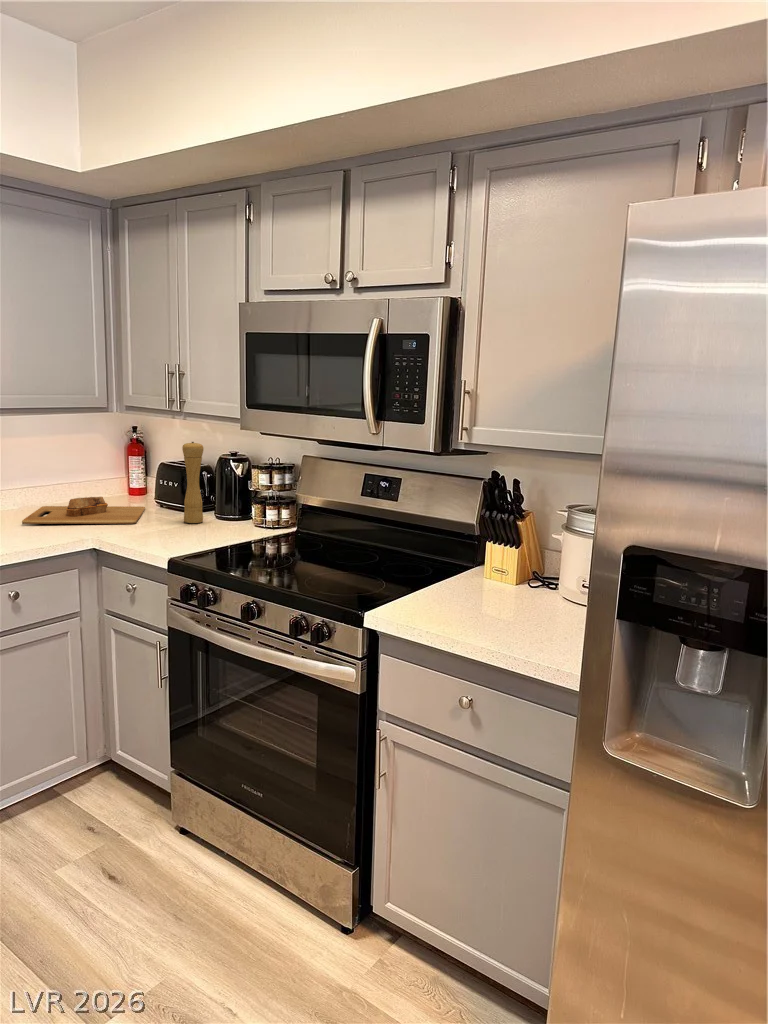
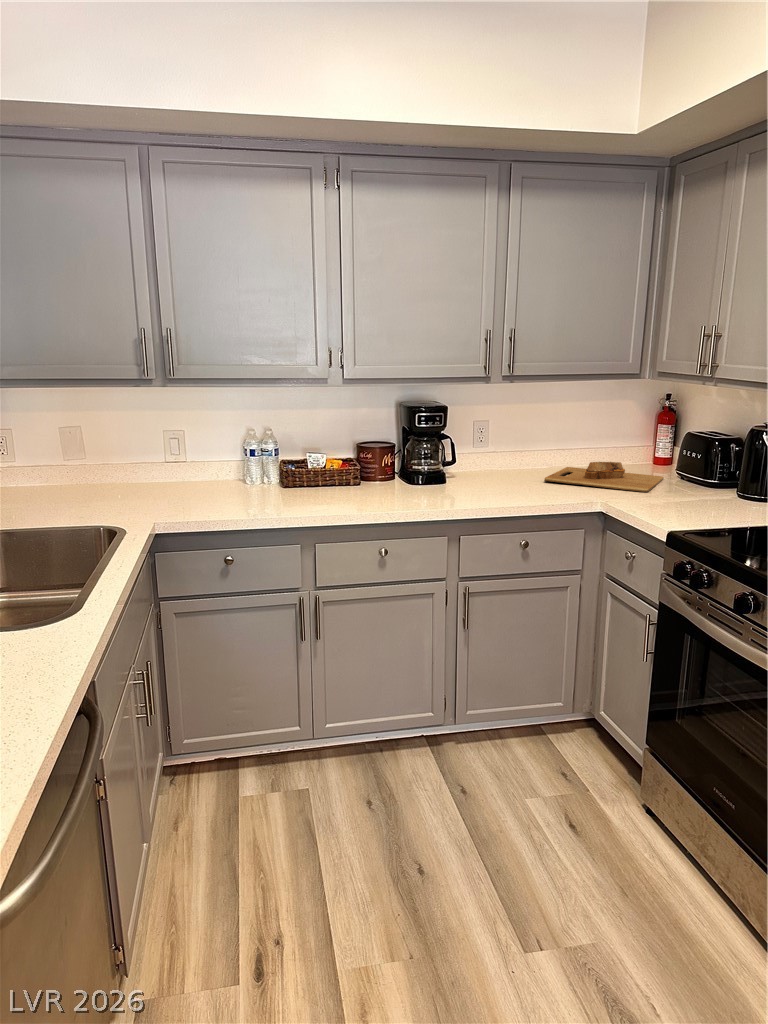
pepper mill: present [182,442,204,523] -> none [699,410,732,499]

